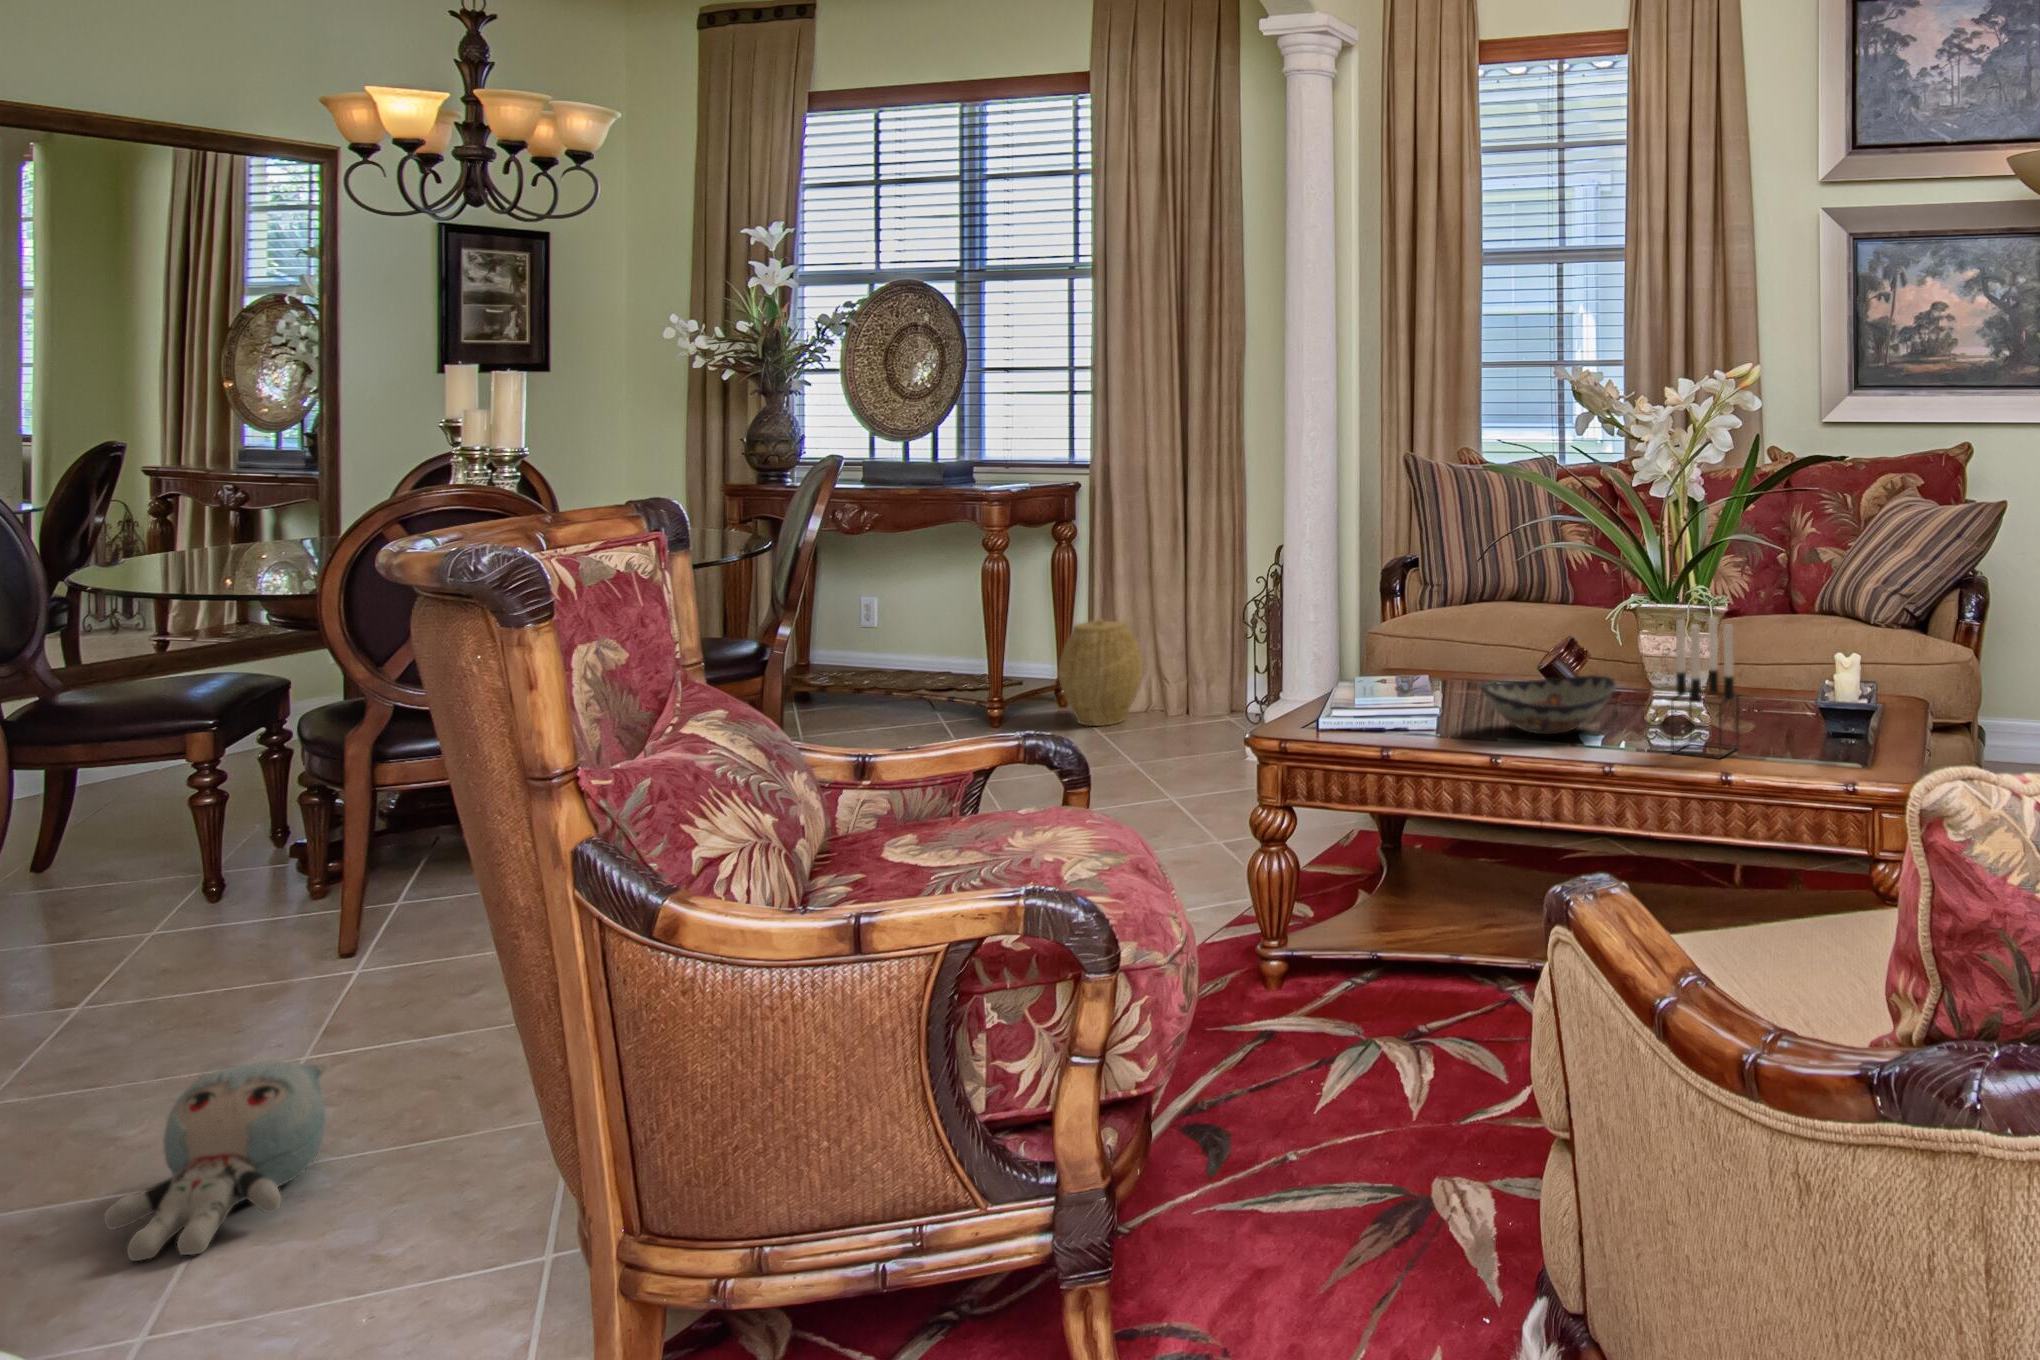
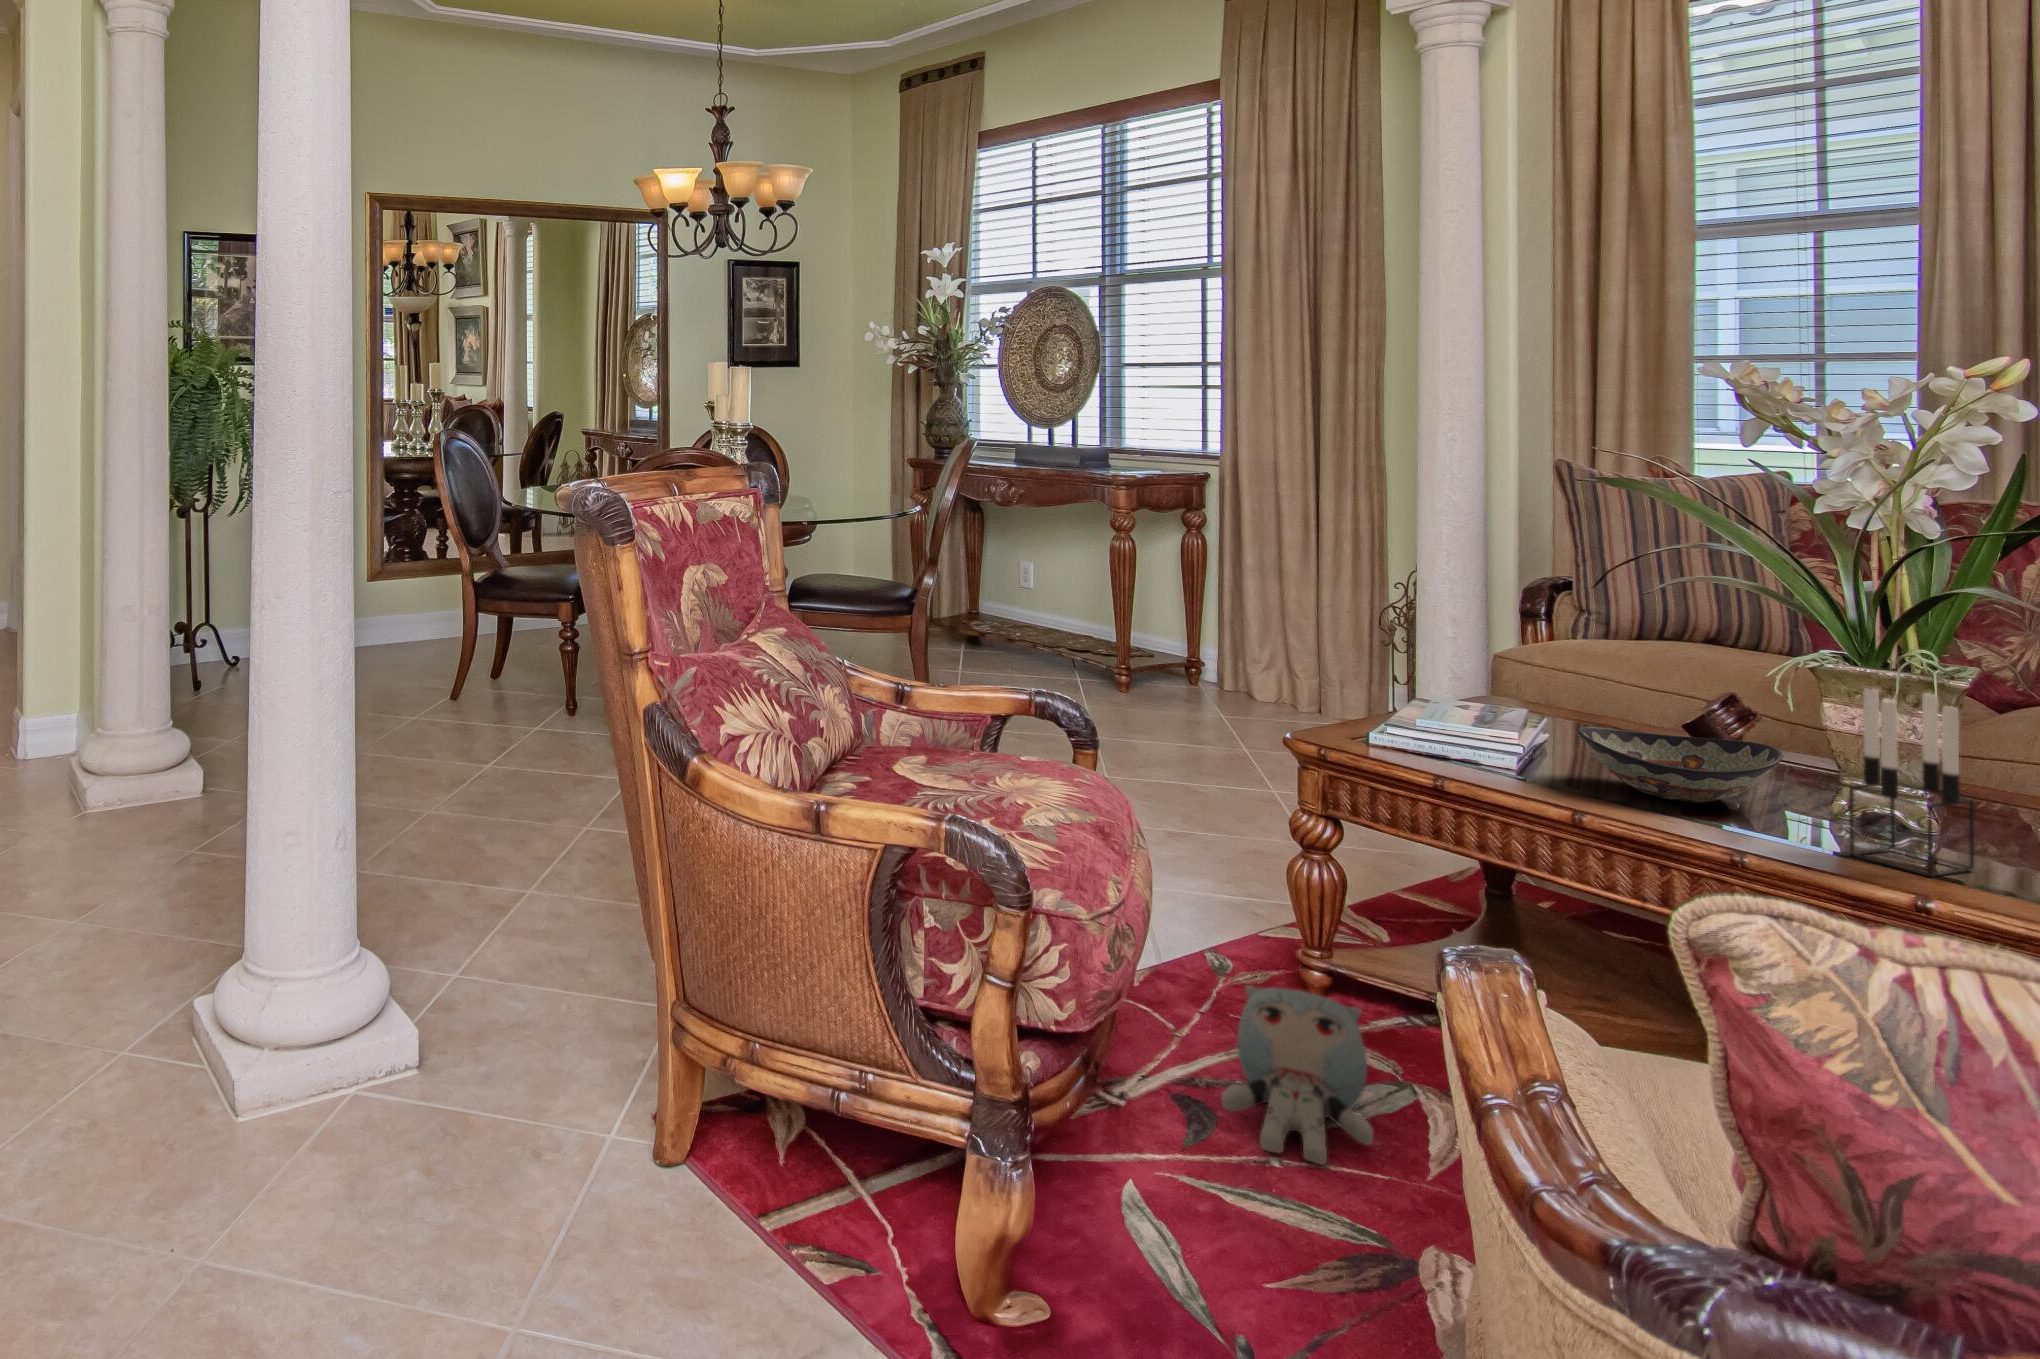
woven basket: present [1058,619,1144,726] -> none [1182,607,1270,711]
plush toy: present [104,1061,330,1261] -> present [1222,985,1374,1165]

